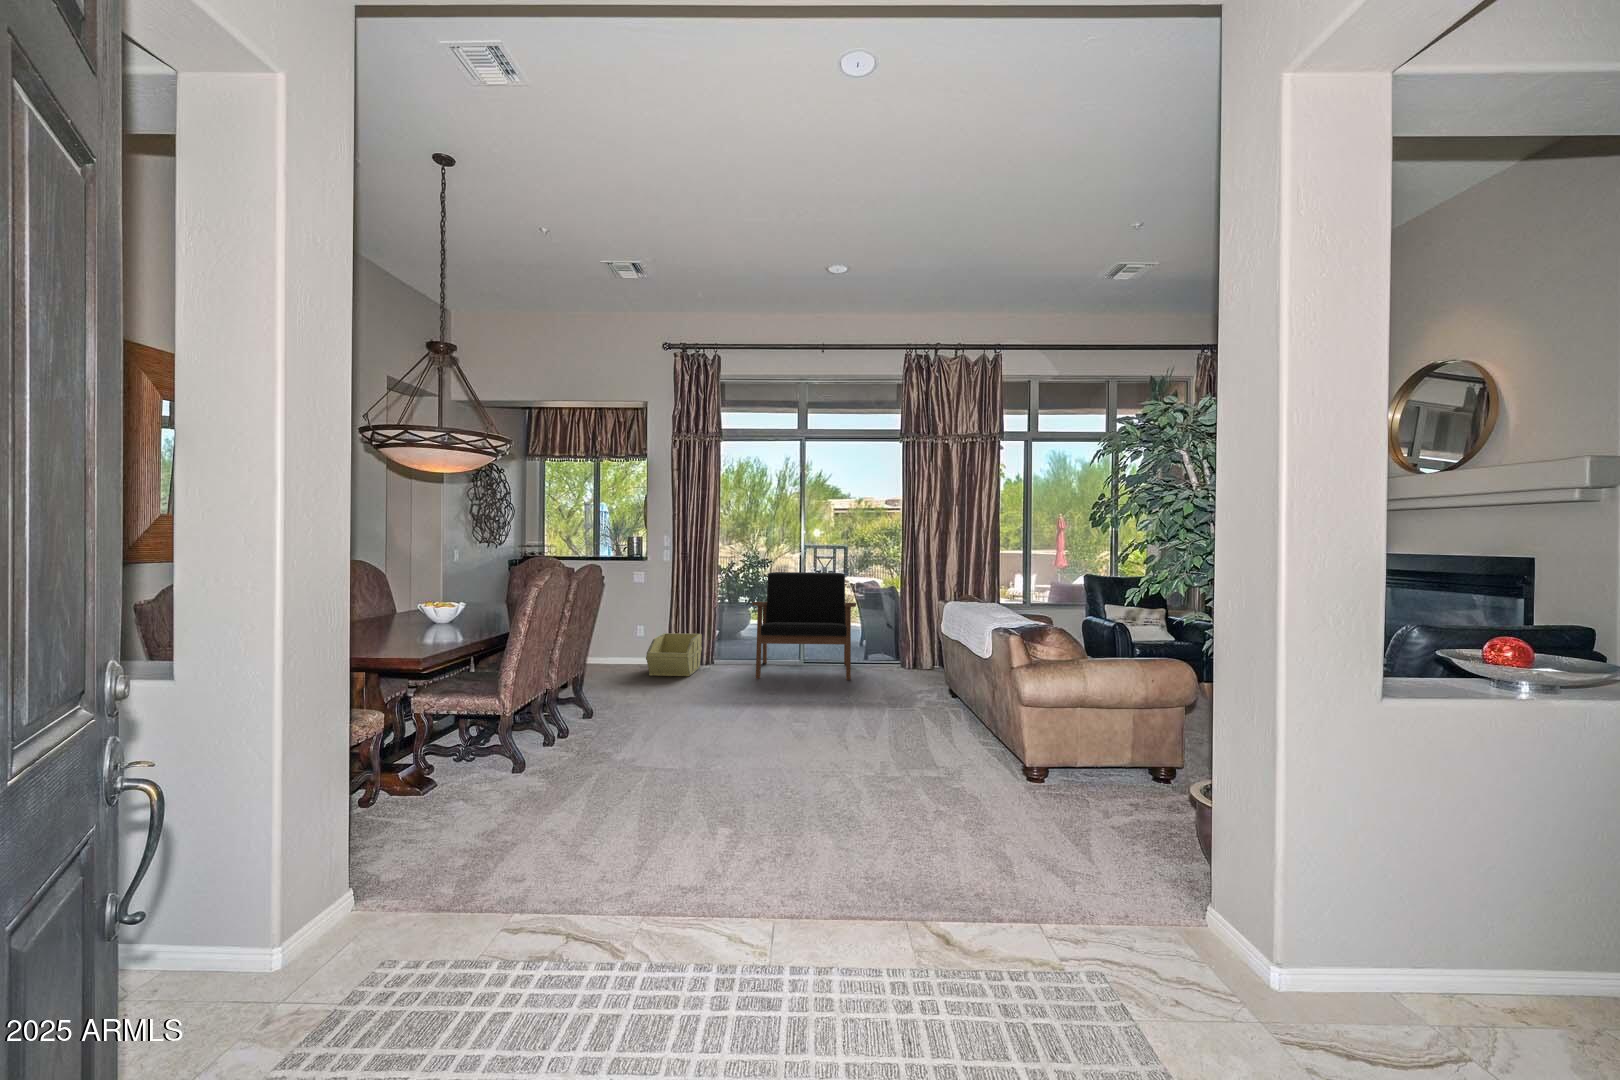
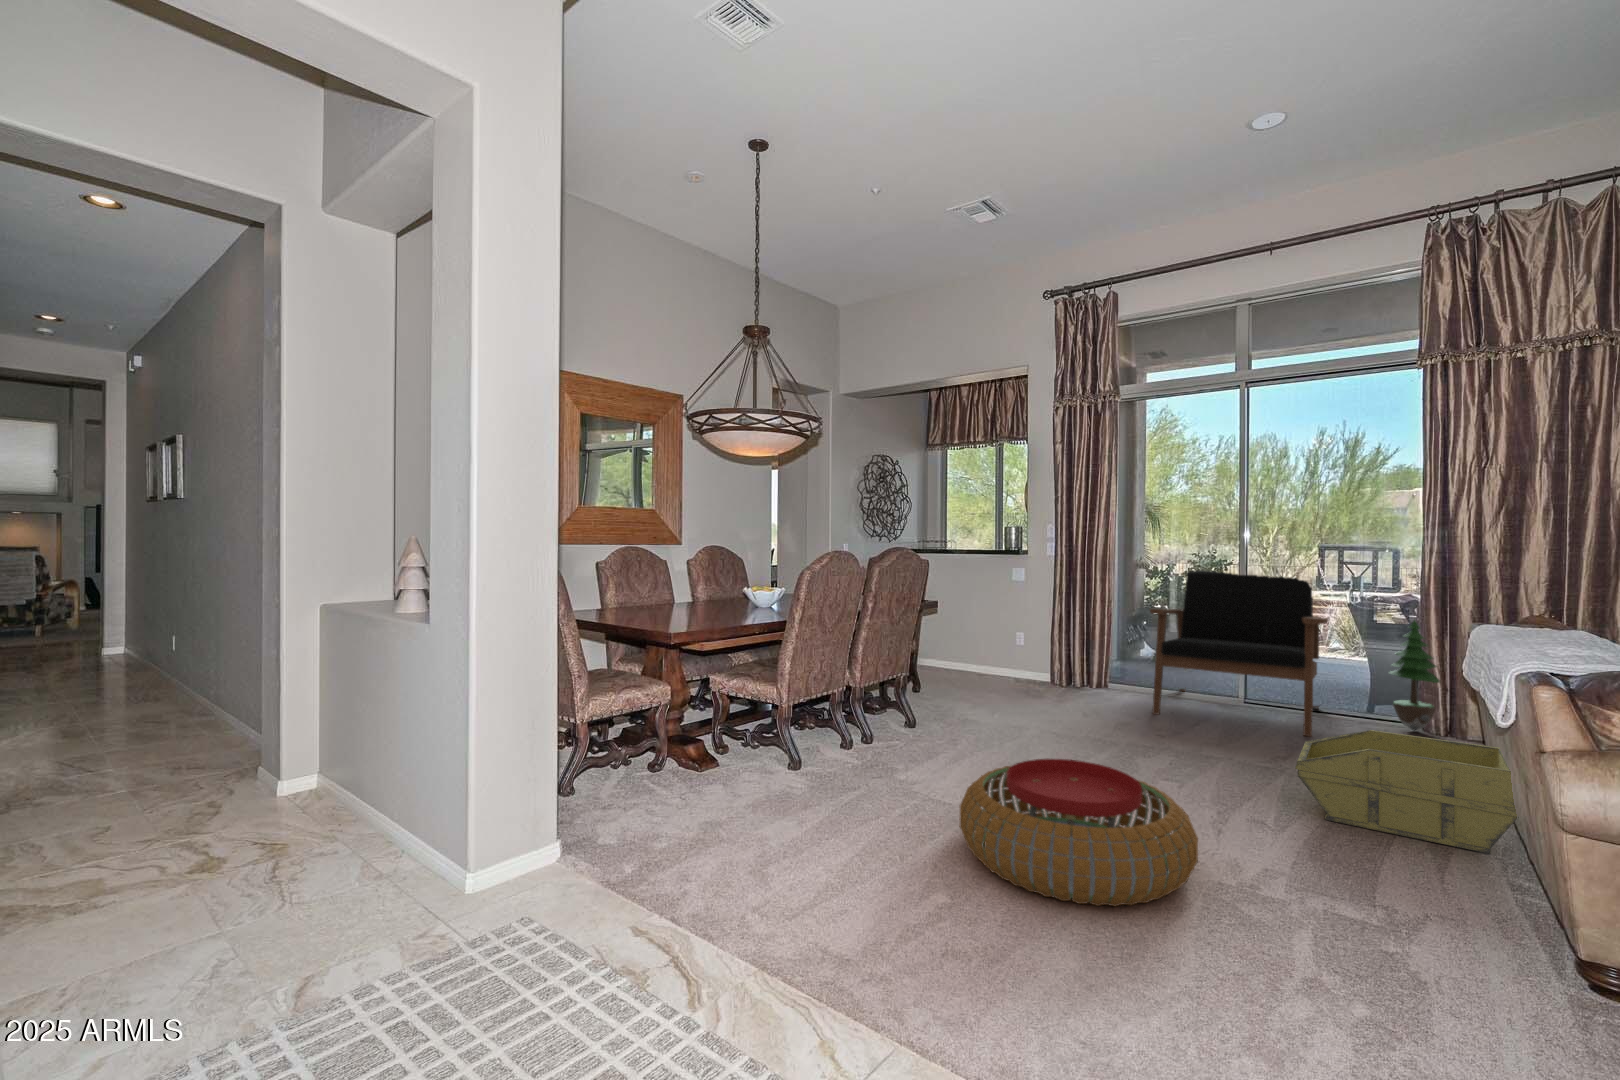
potted tree: none [886,600,911,670] -> present [1390,620,1440,731]
storage bin: present [646,633,702,676] -> present [1295,730,1519,854]
pouf: none [700,697,833,768] -> present [959,759,1198,906]

